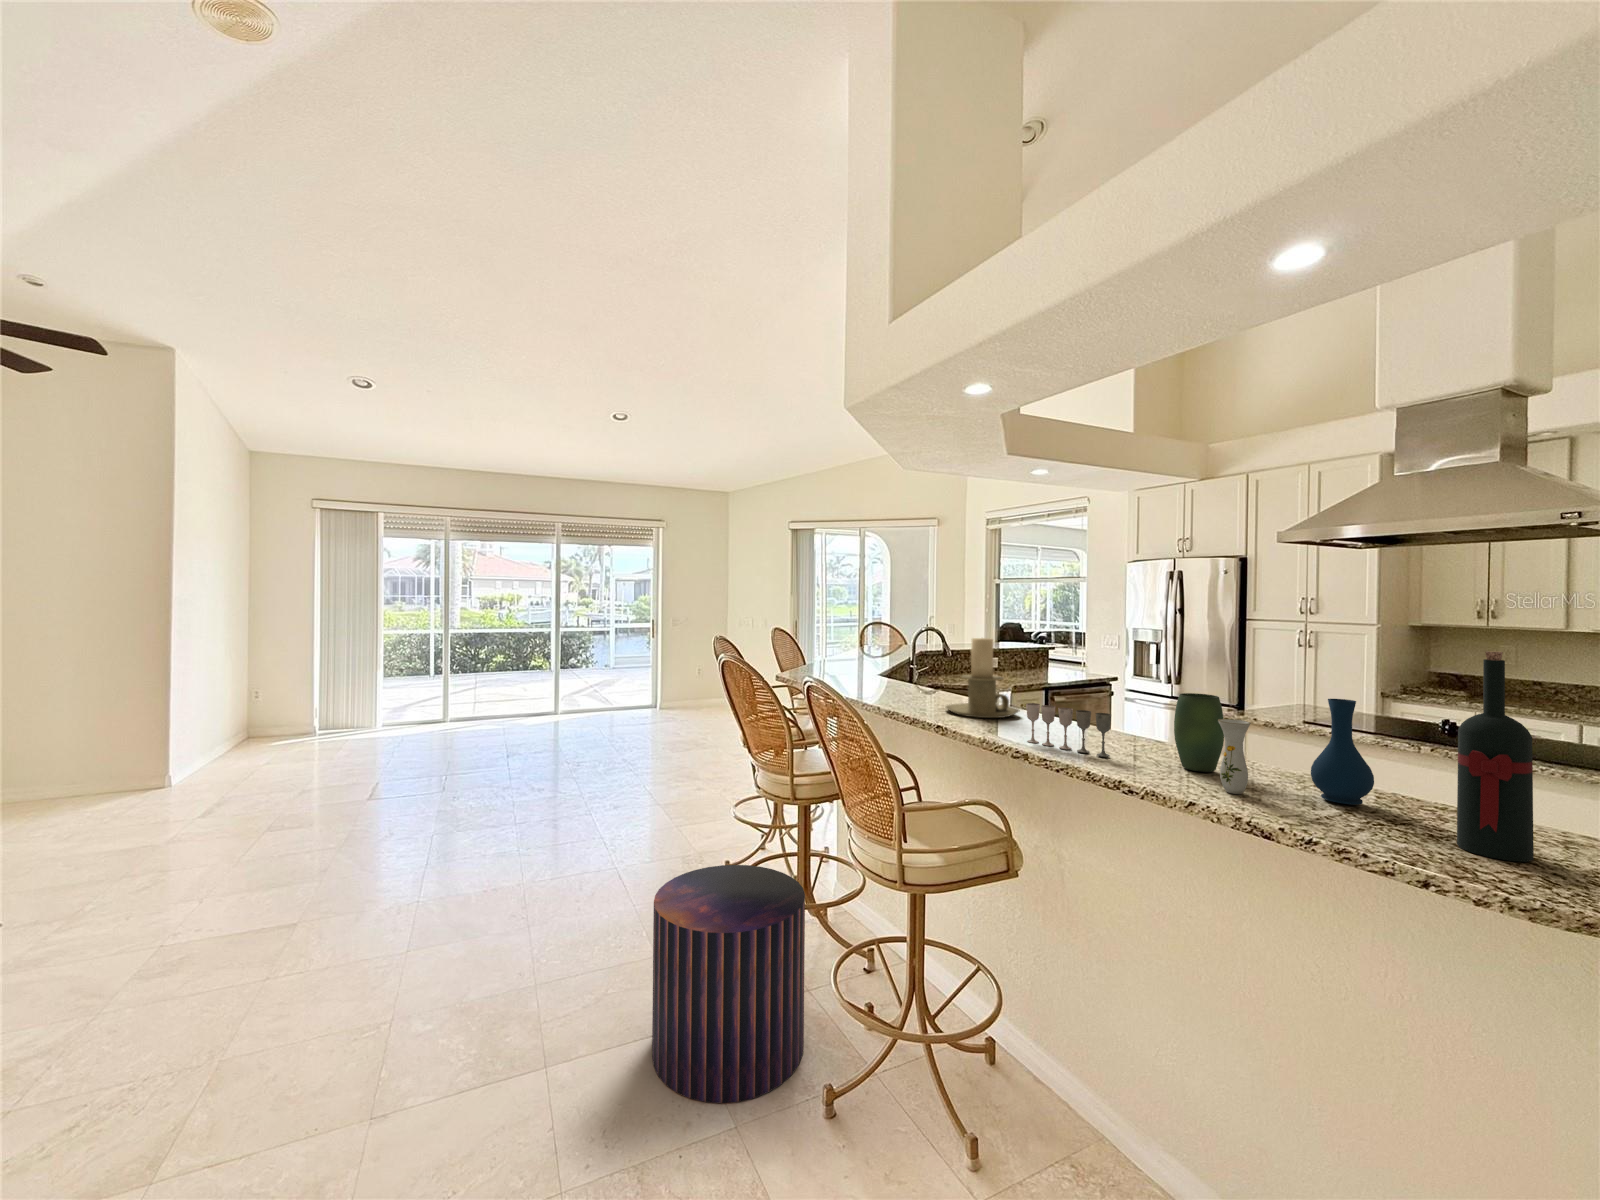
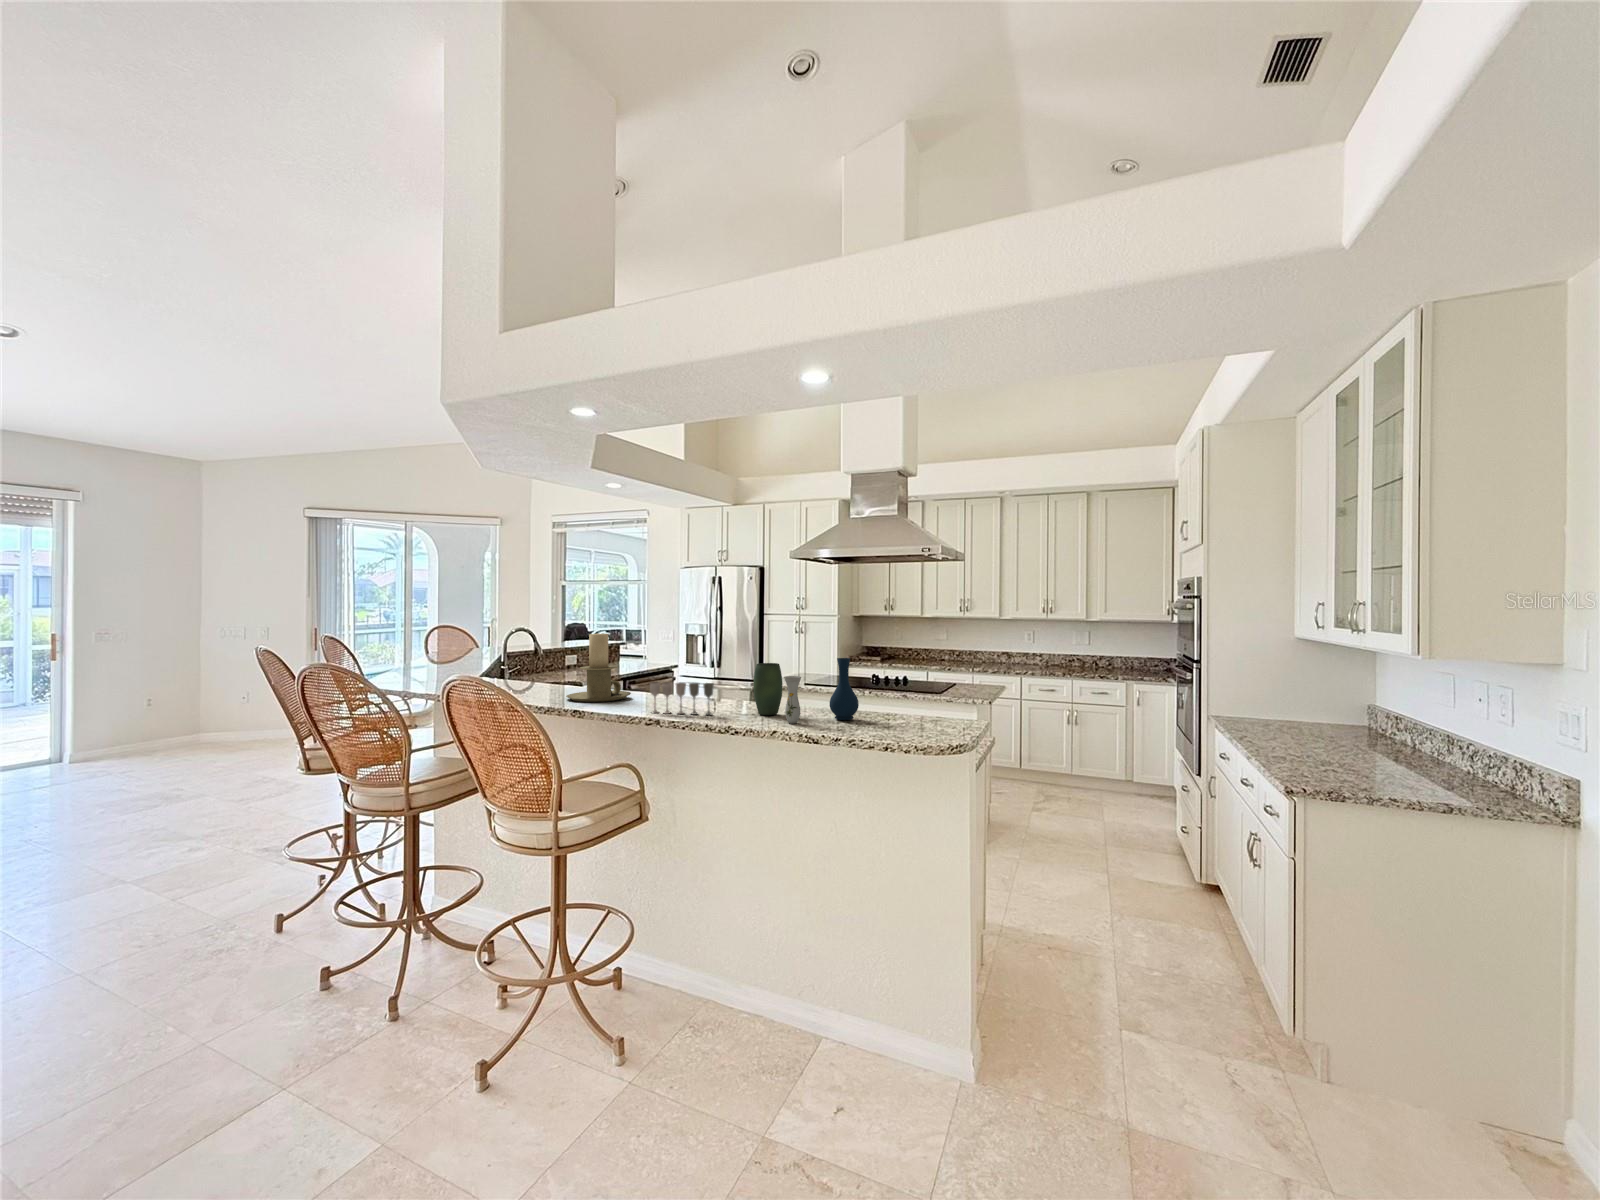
wine bottle: present [1457,651,1534,862] -> none [895,625,923,732]
pouf: present [652,865,805,1103] -> none [237,887,438,1155]

